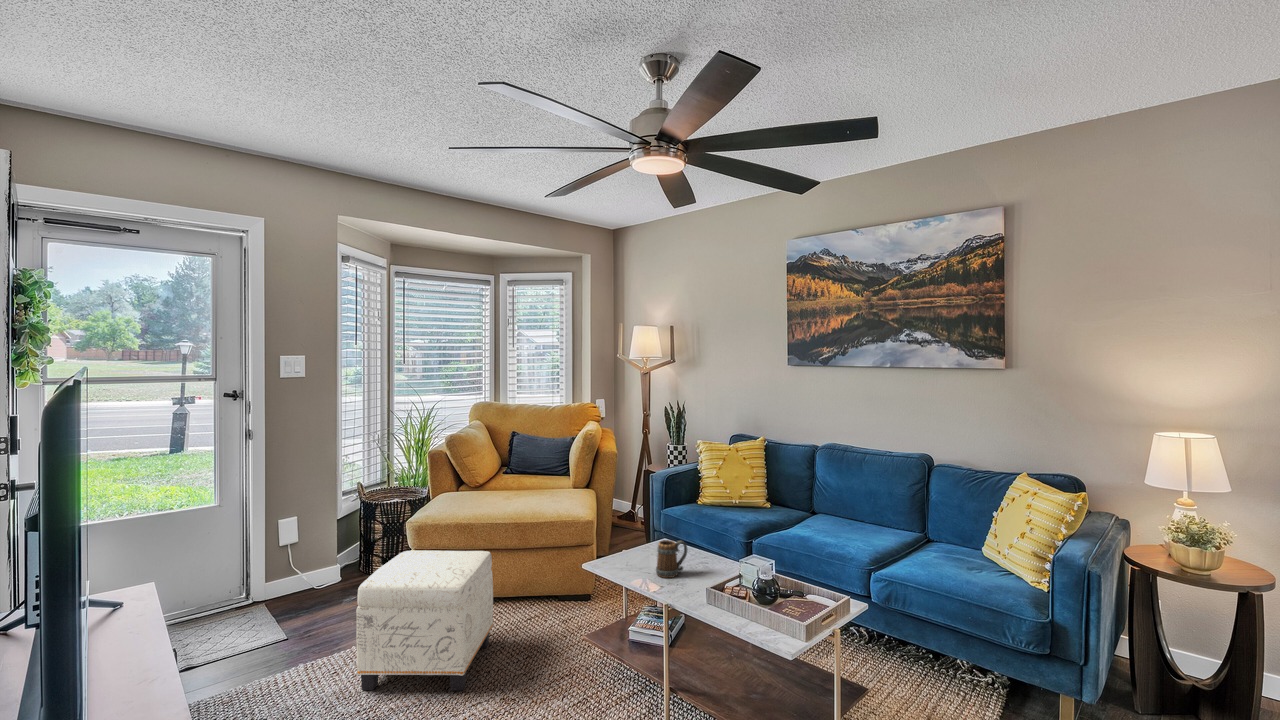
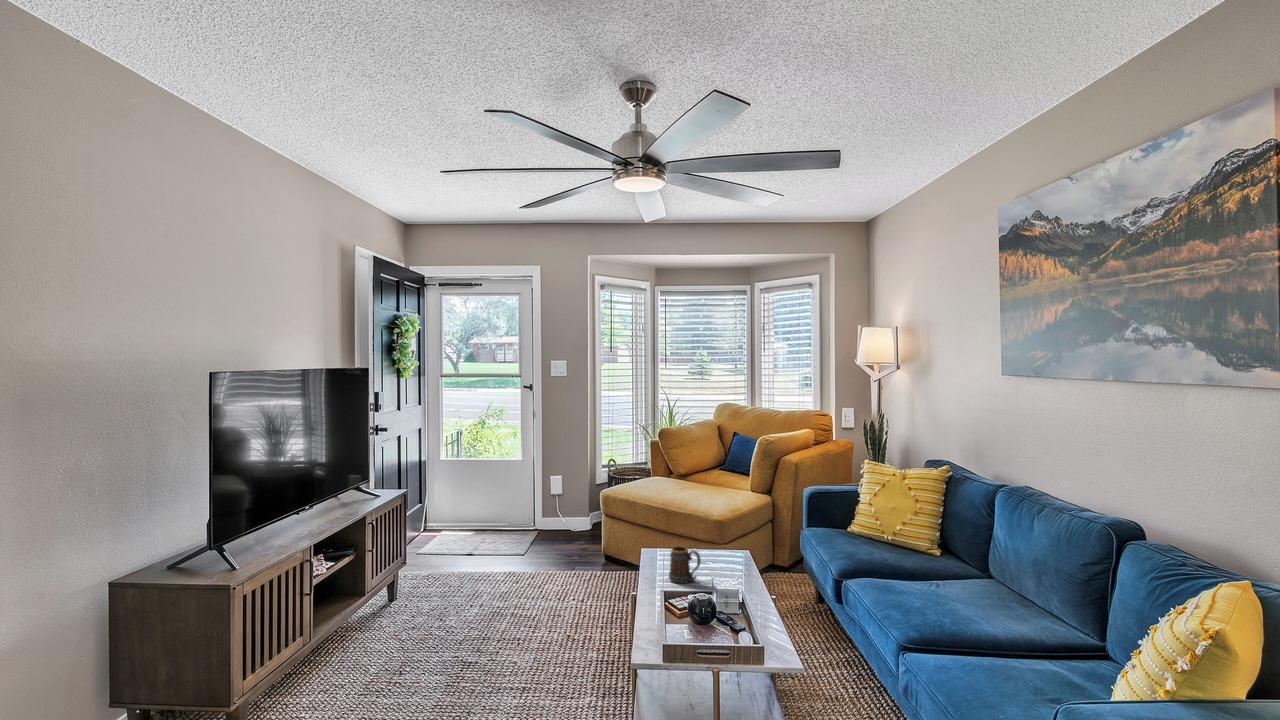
ottoman: present [356,550,493,690] -> none [505,514,612,626]

